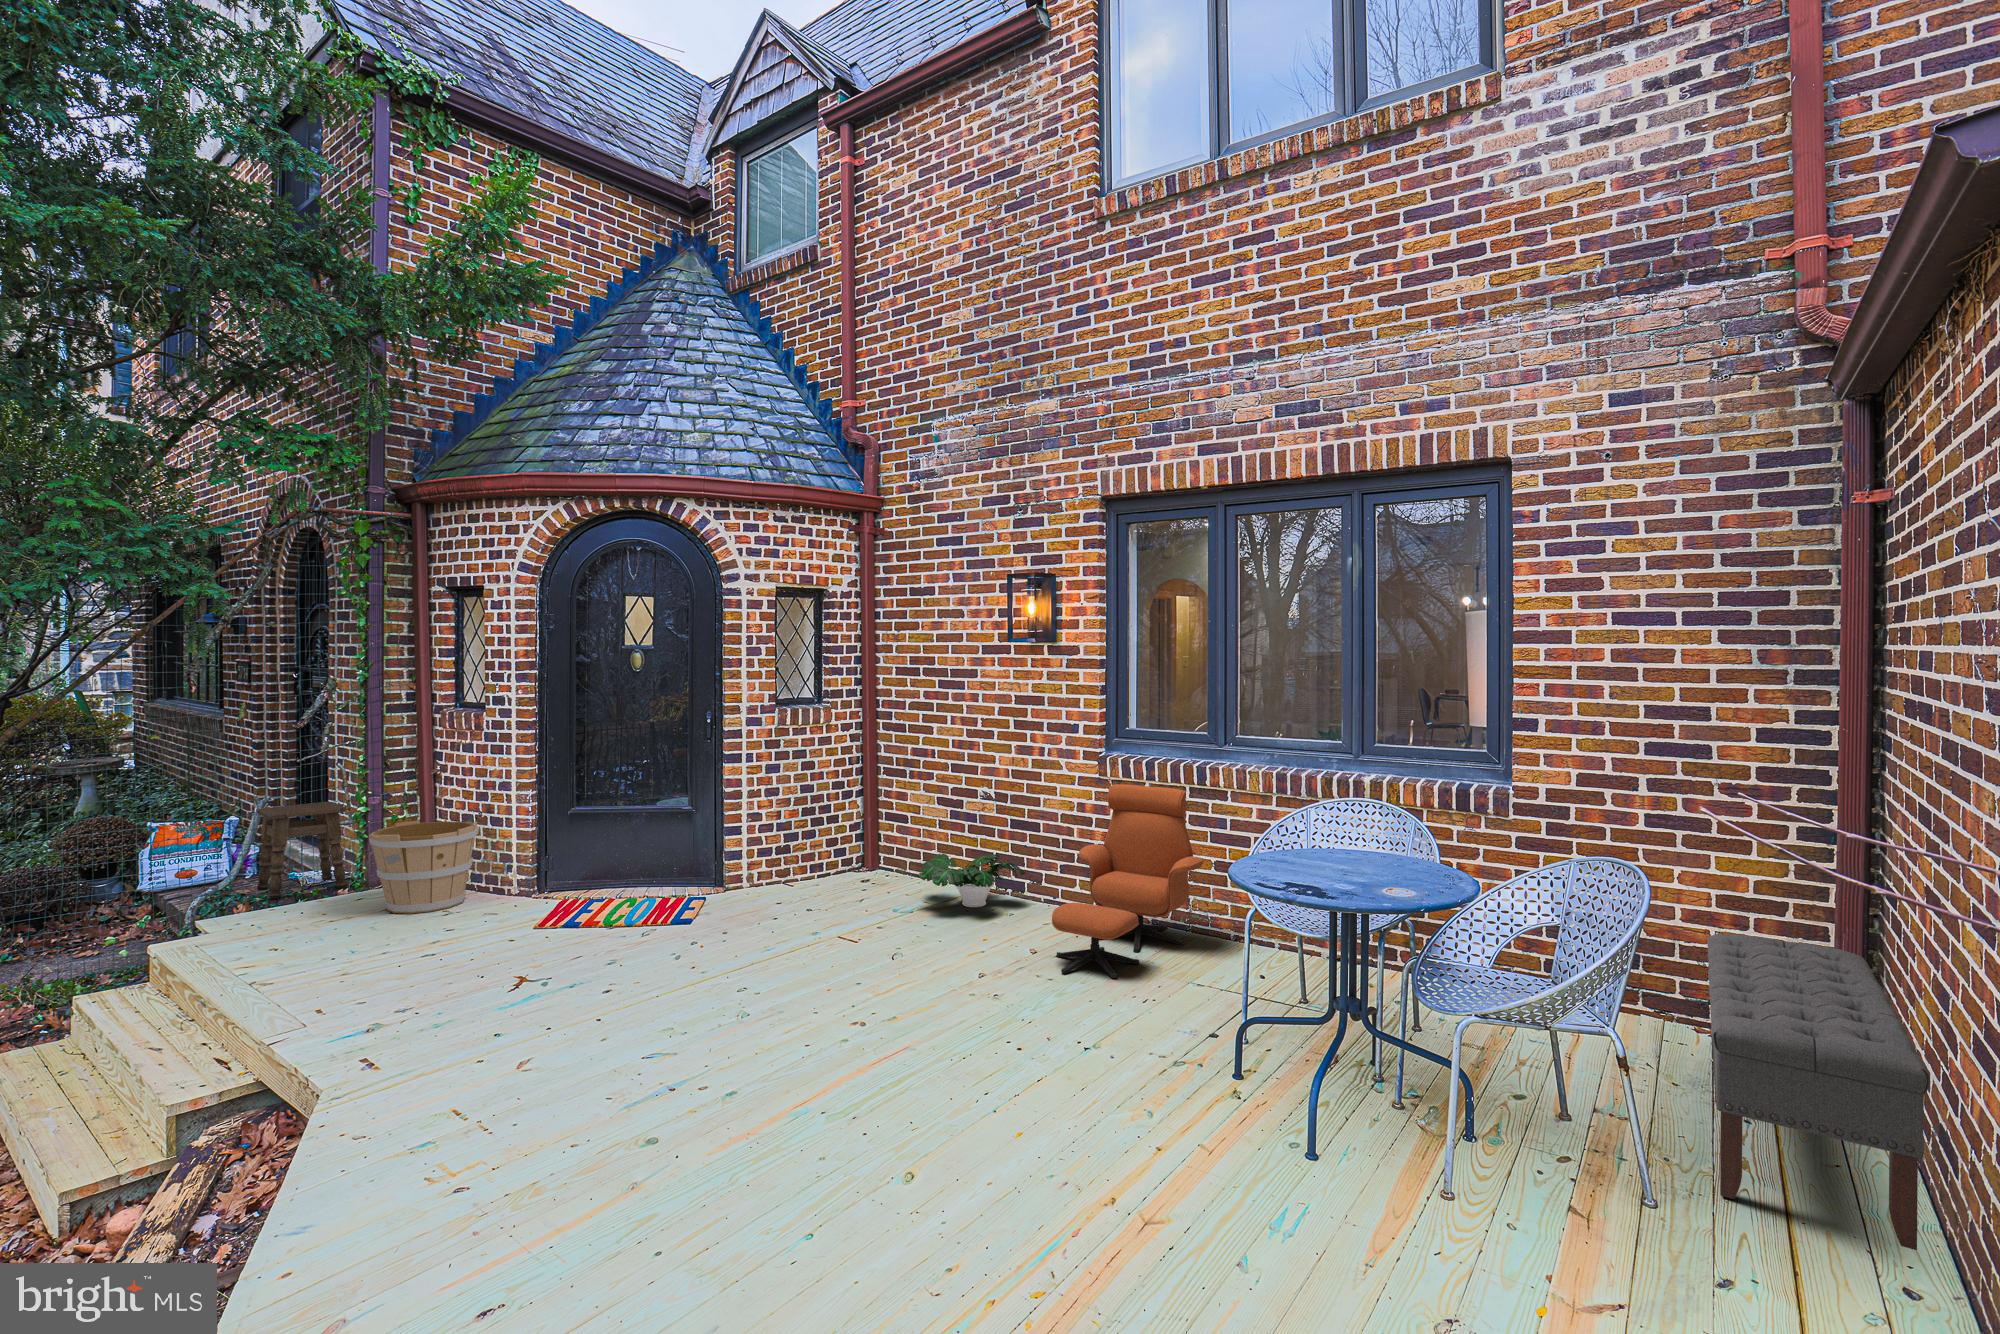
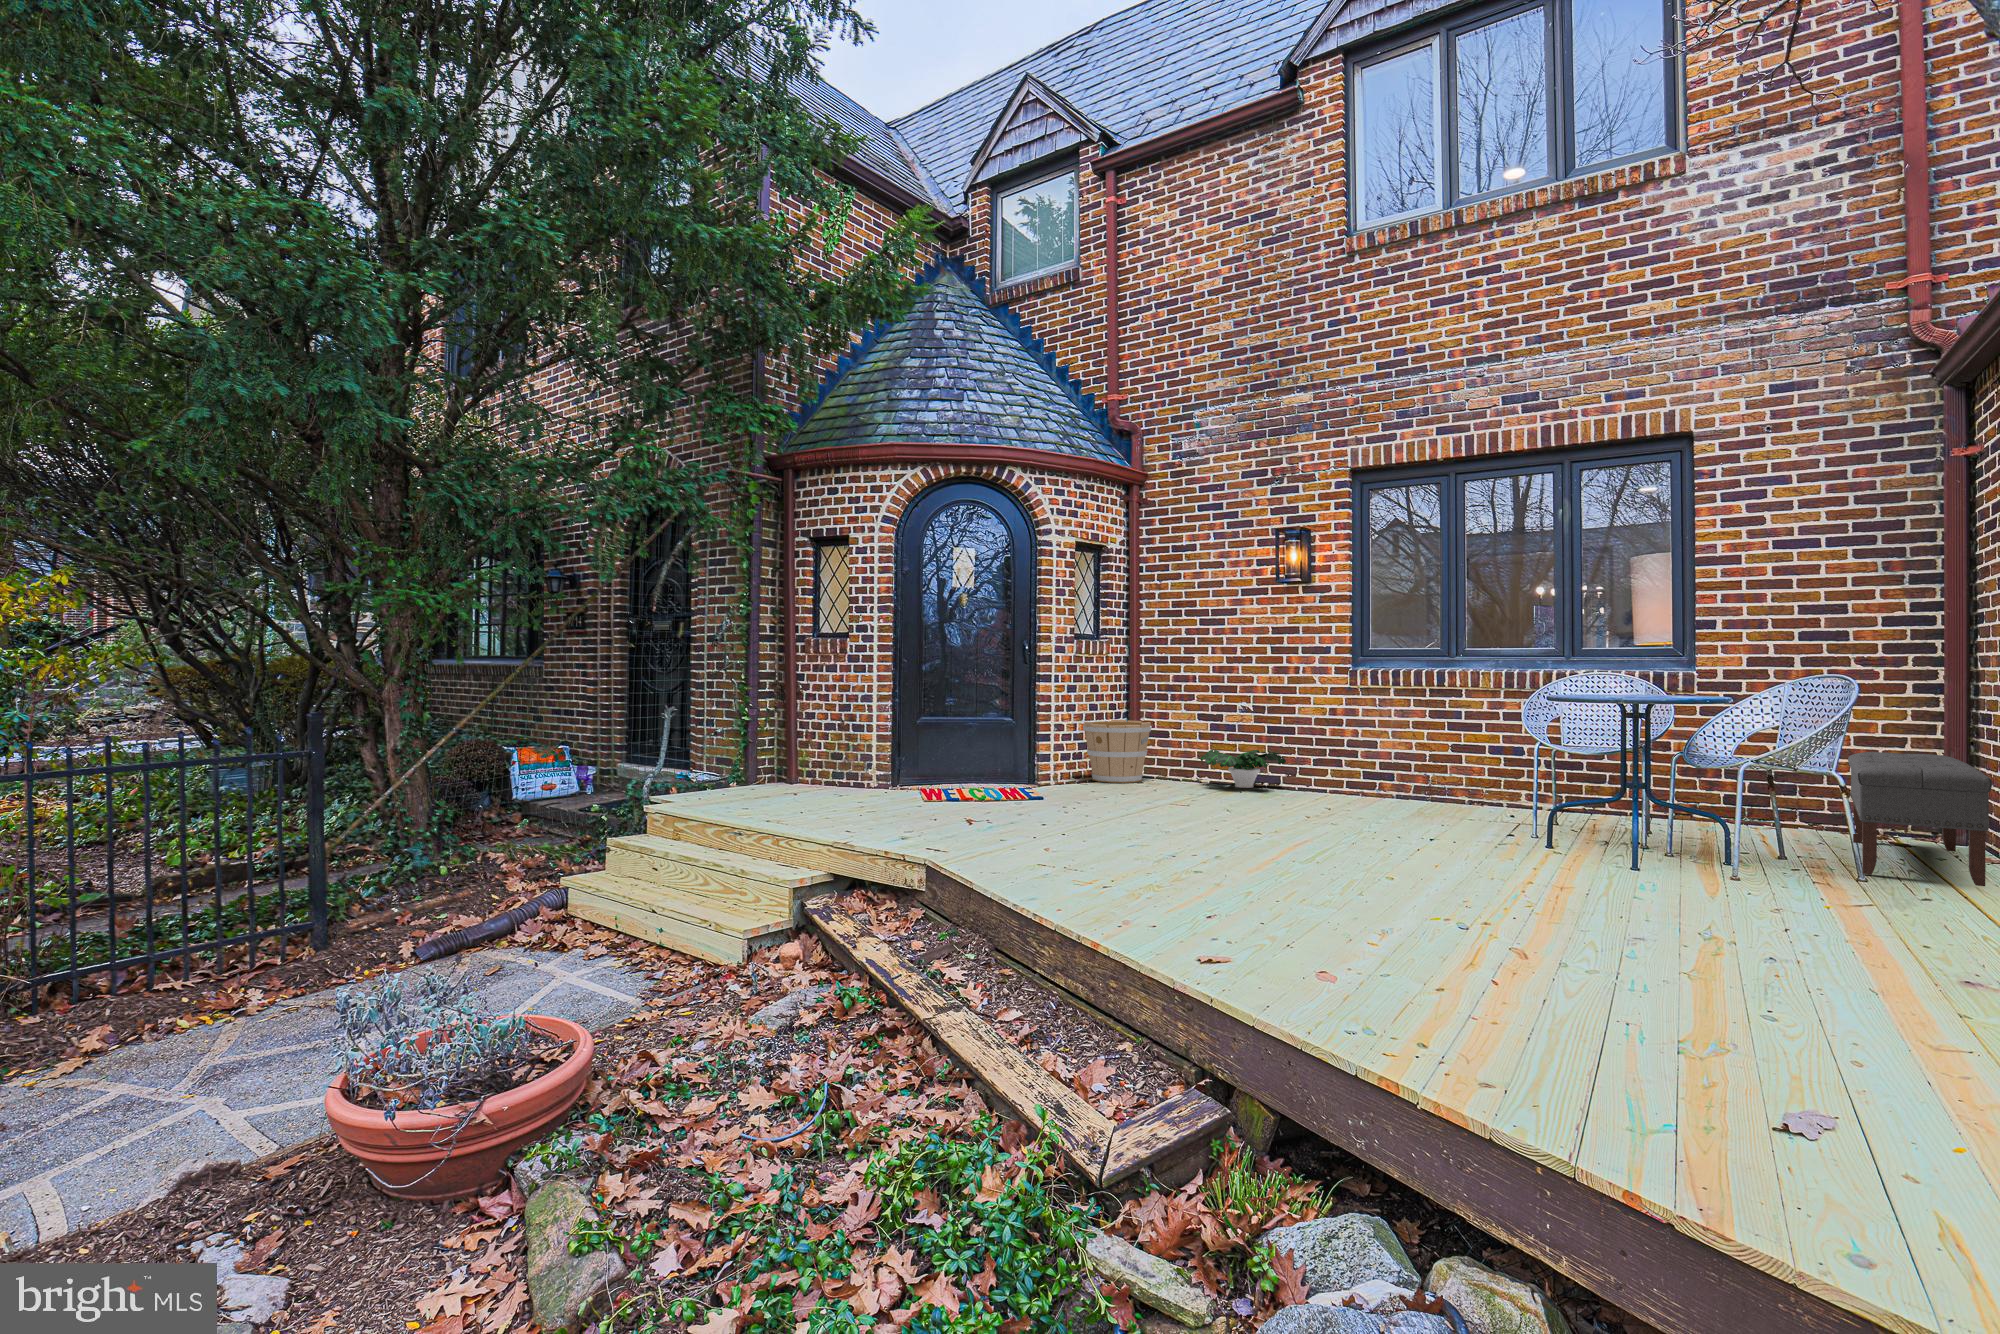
lounge chair: present [1052,784,1203,978] -> none [1339,686,1446,813]
side table: present [256,802,347,899] -> none [669,713,735,780]
wooden bucket: present [369,821,479,914] -> present [1083,720,1152,783]

